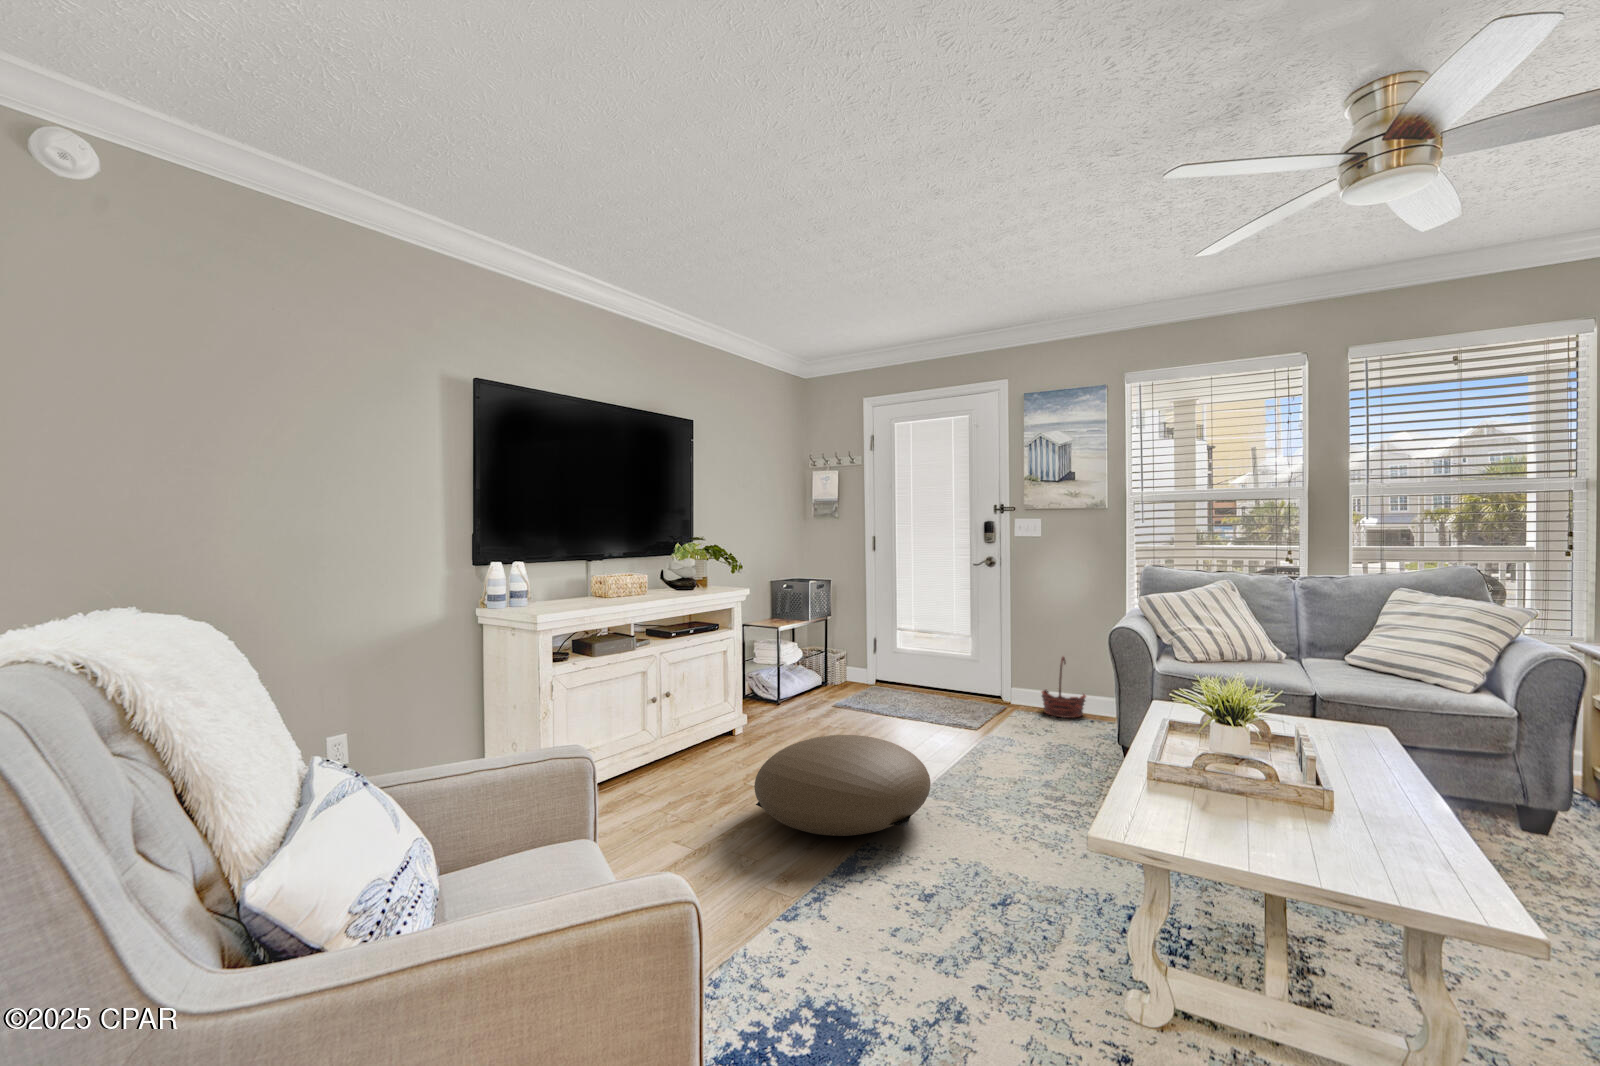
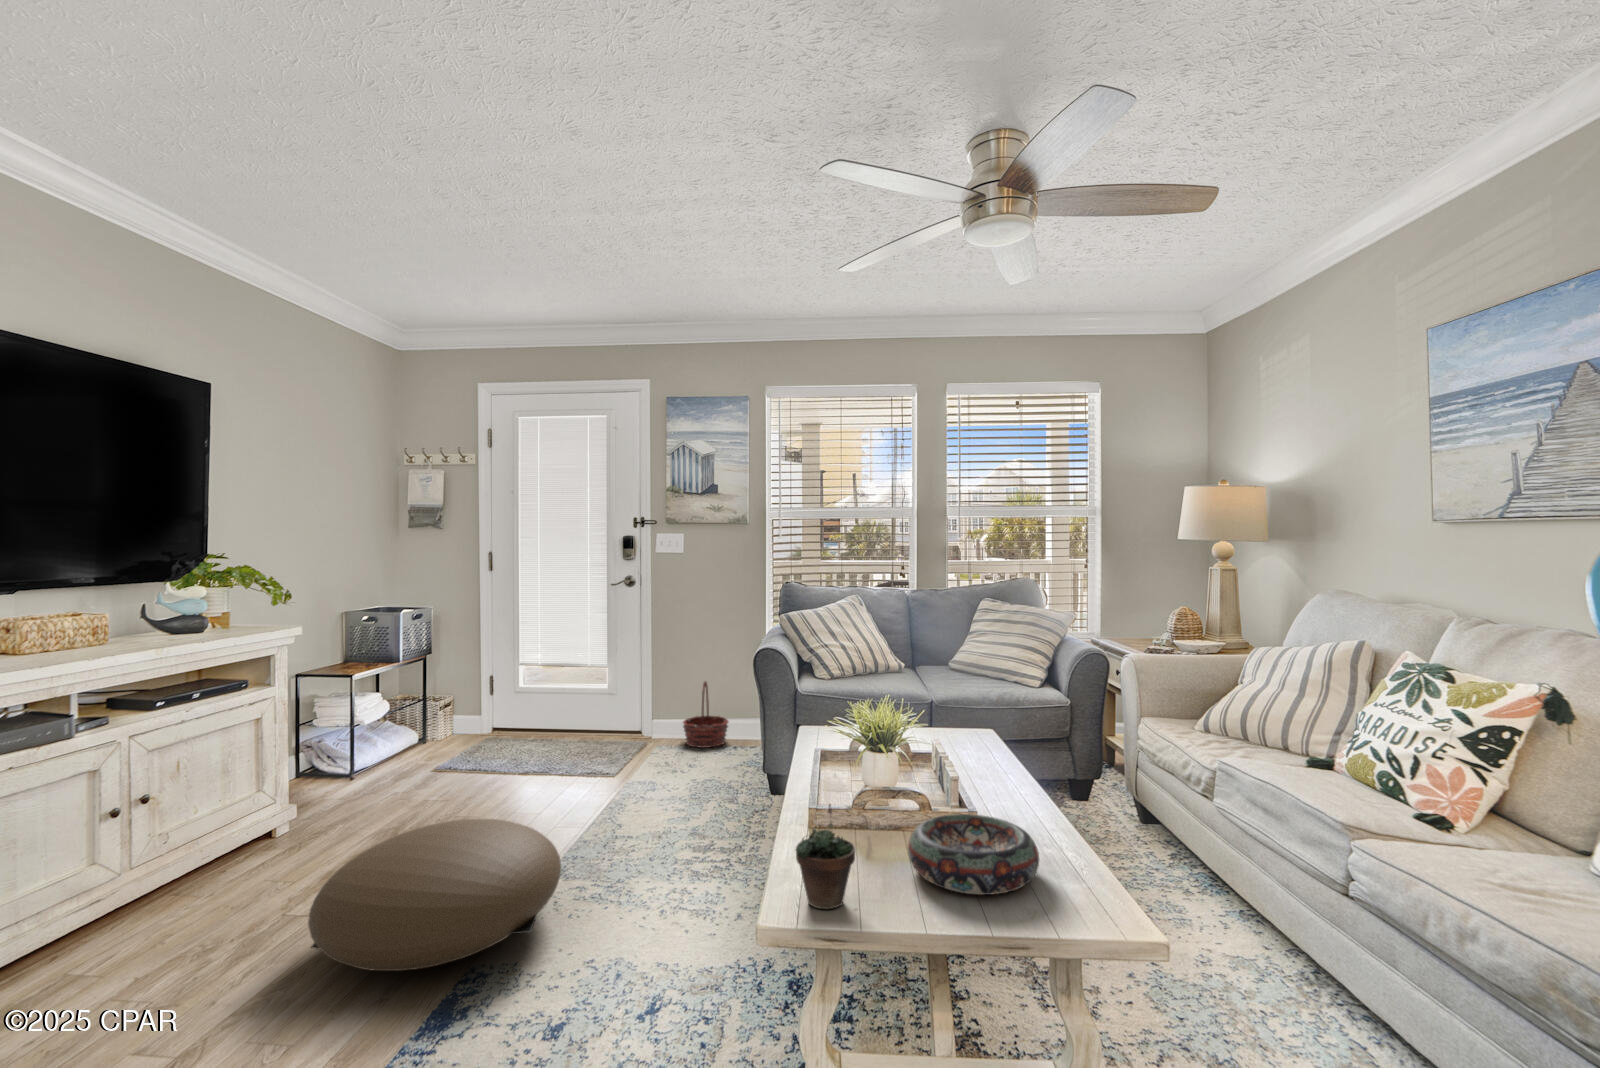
succulent plant: none [1129,744,1189,838] -> present [796,805,855,909]
decorative bowl: none [1251,781,1407,860] -> present [908,814,1039,895]

